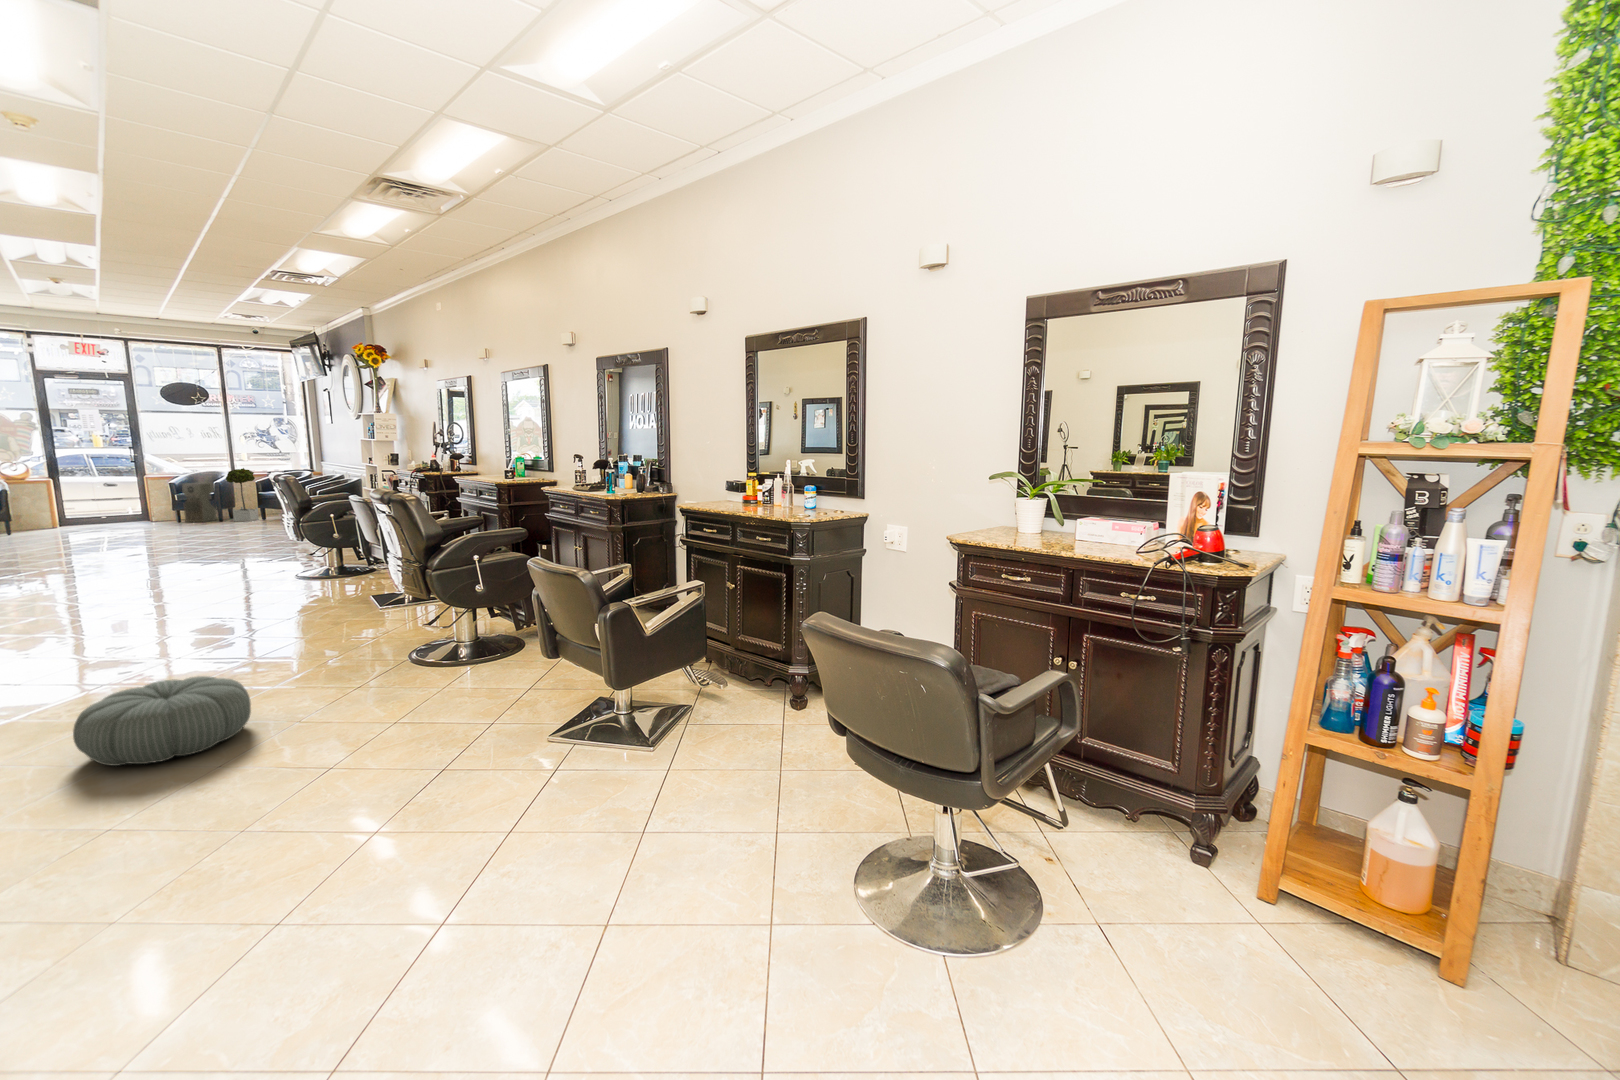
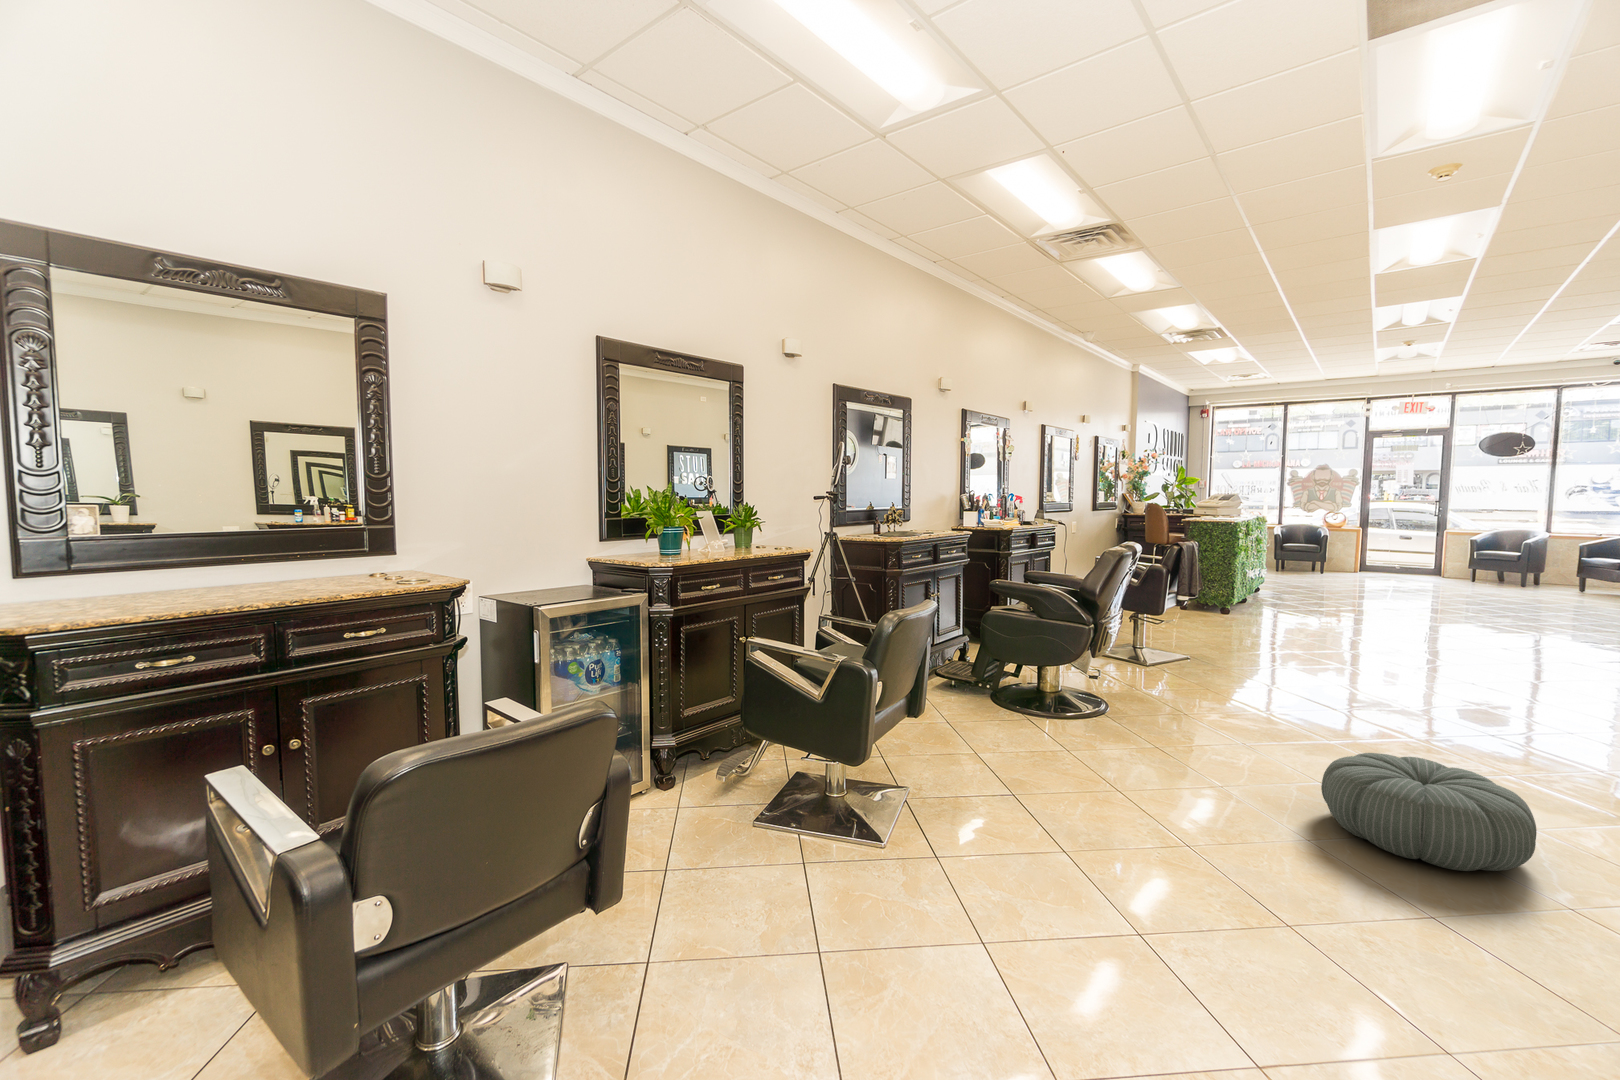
potted tree: present [226,468,259,521] -> none [1538,527,1578,591]
air purifier: present [182,482,217,522] -> none [1479,541,1521,585]

